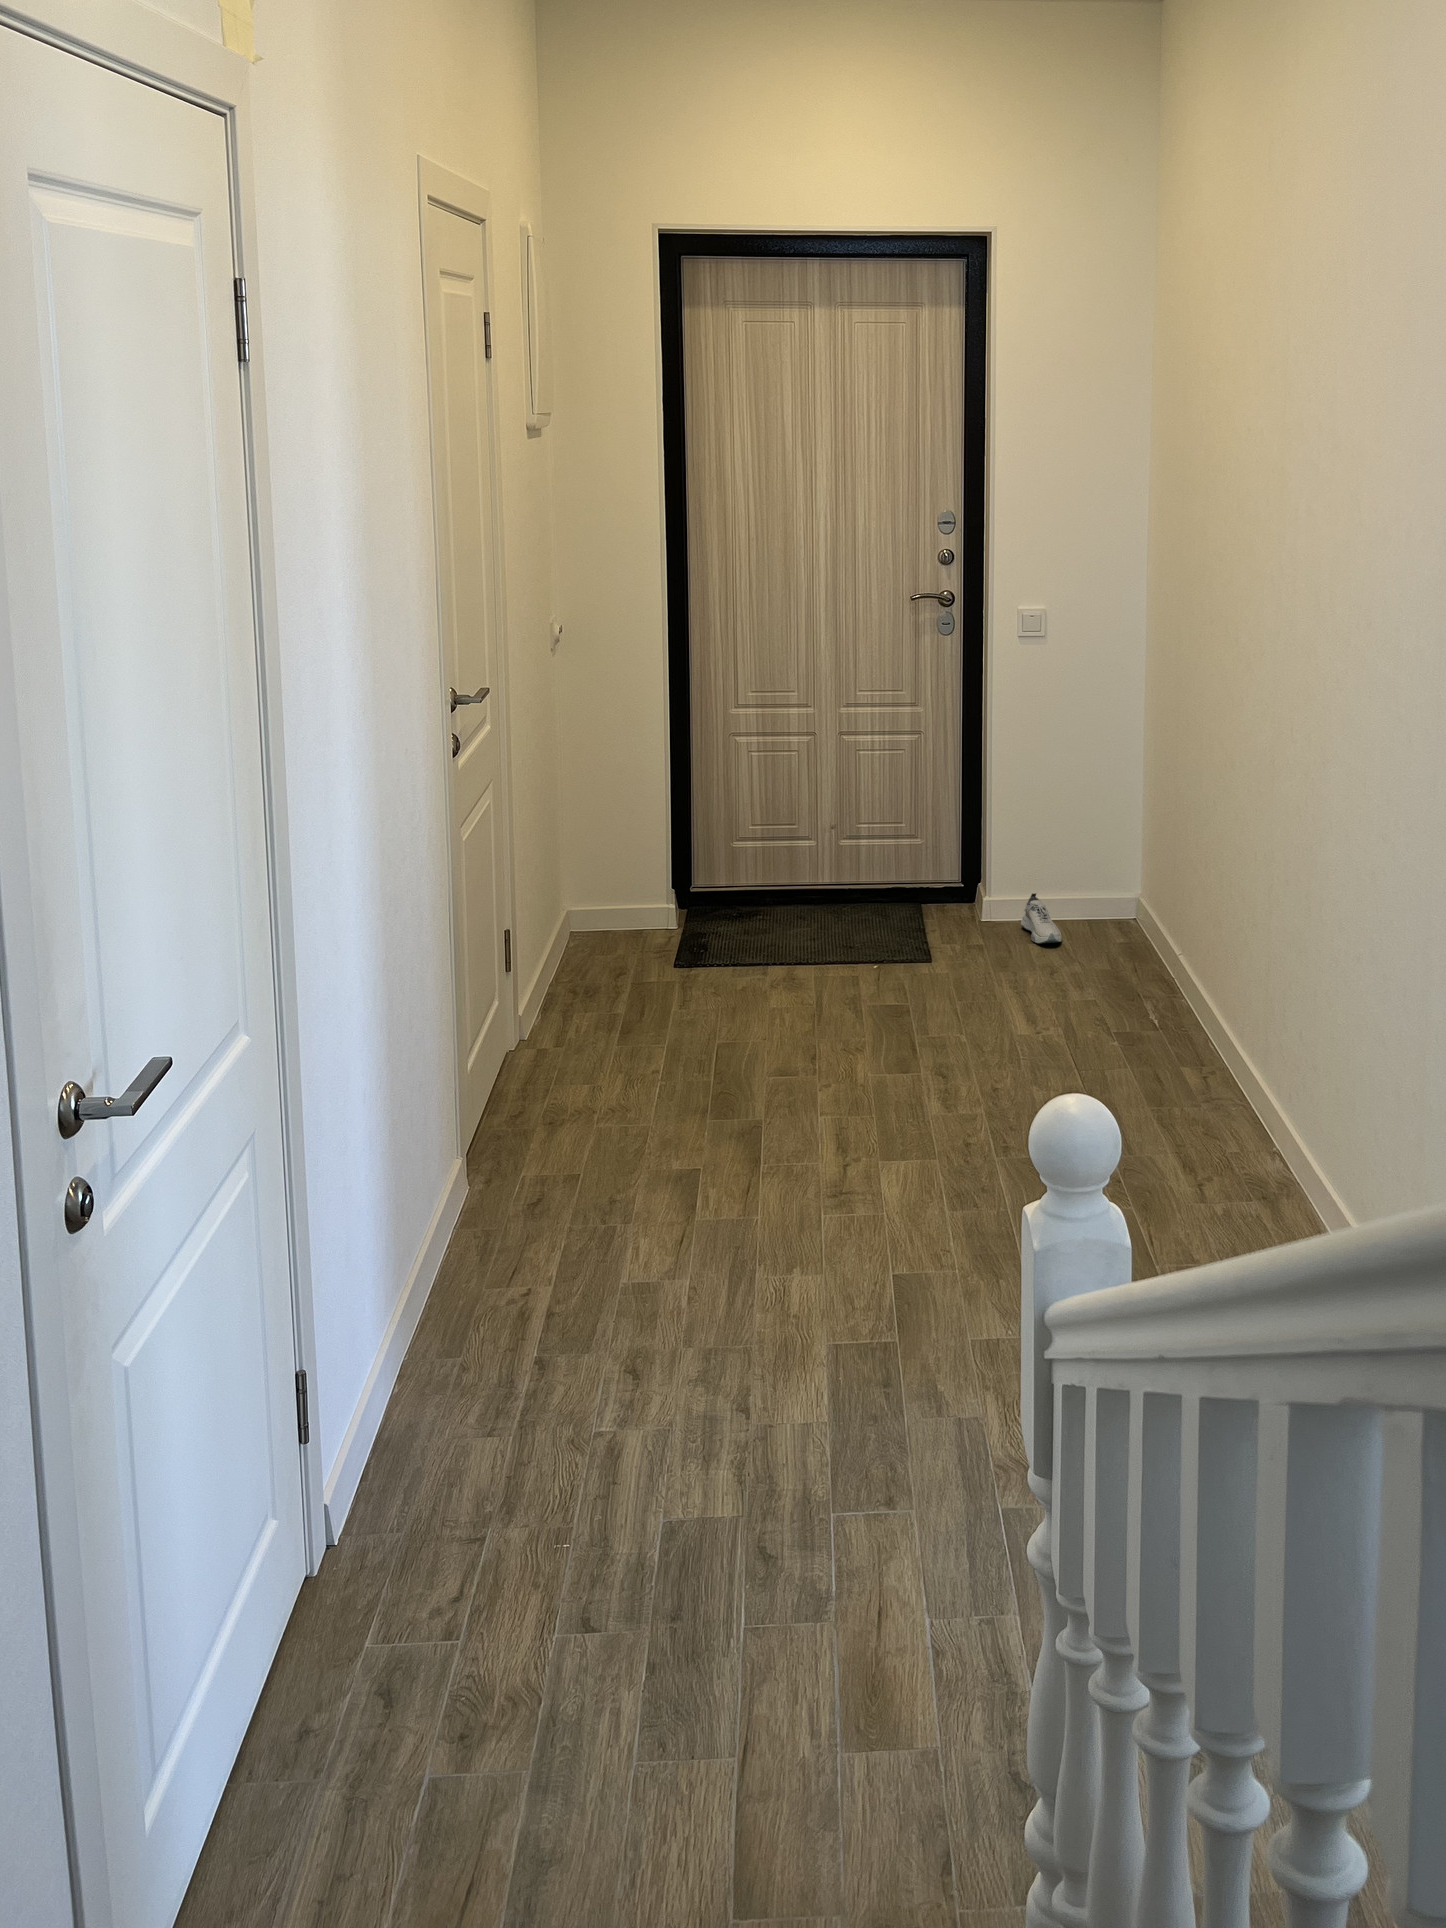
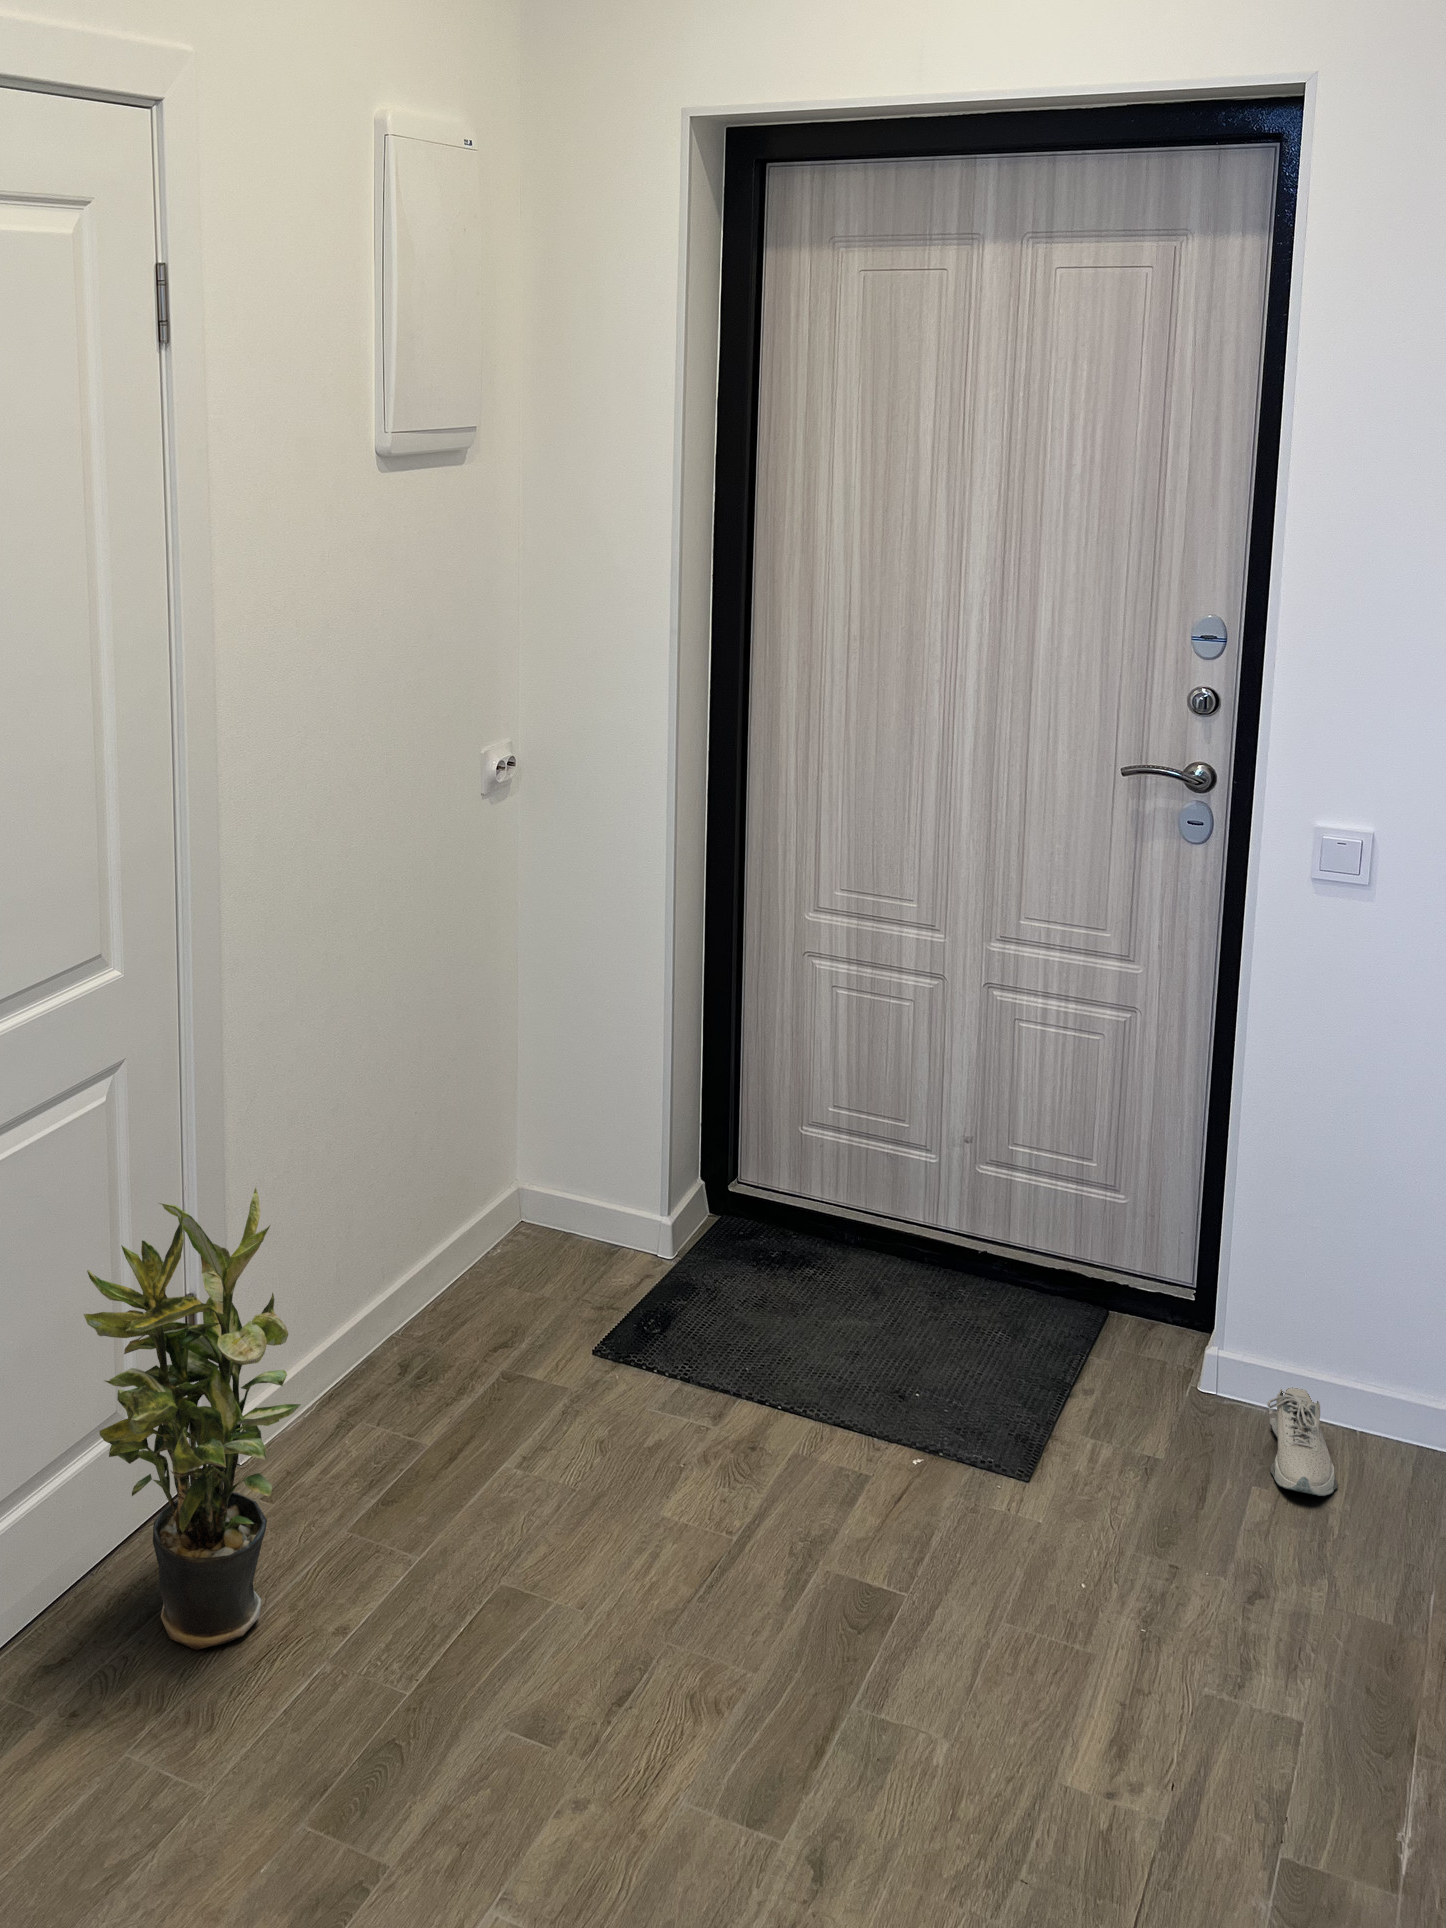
potted plant: none [508,846,644,1101] -> present [84,1188,301,1650]

